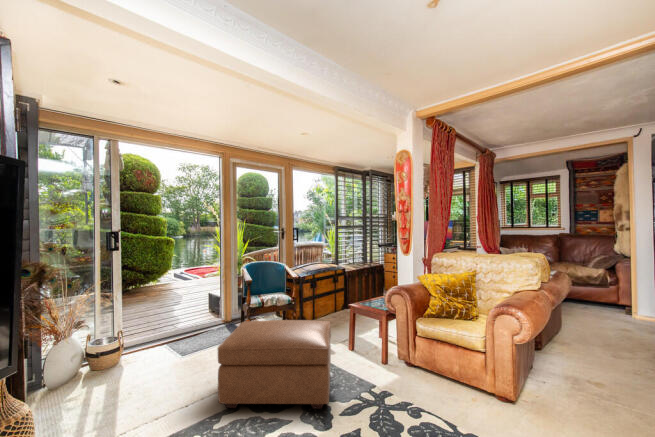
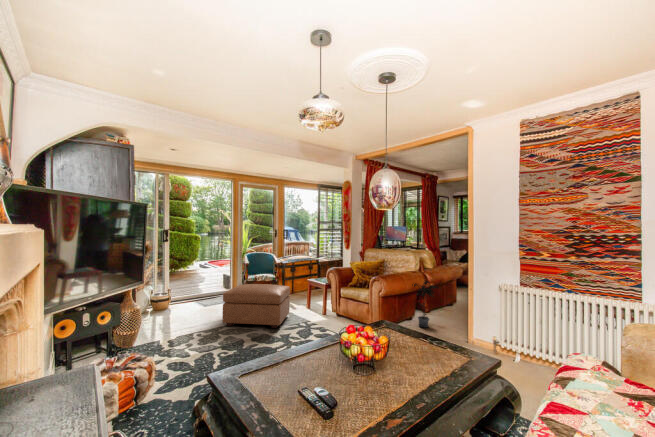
potted plant: none [536,301,606,388] -> present [412,281,439,328]

